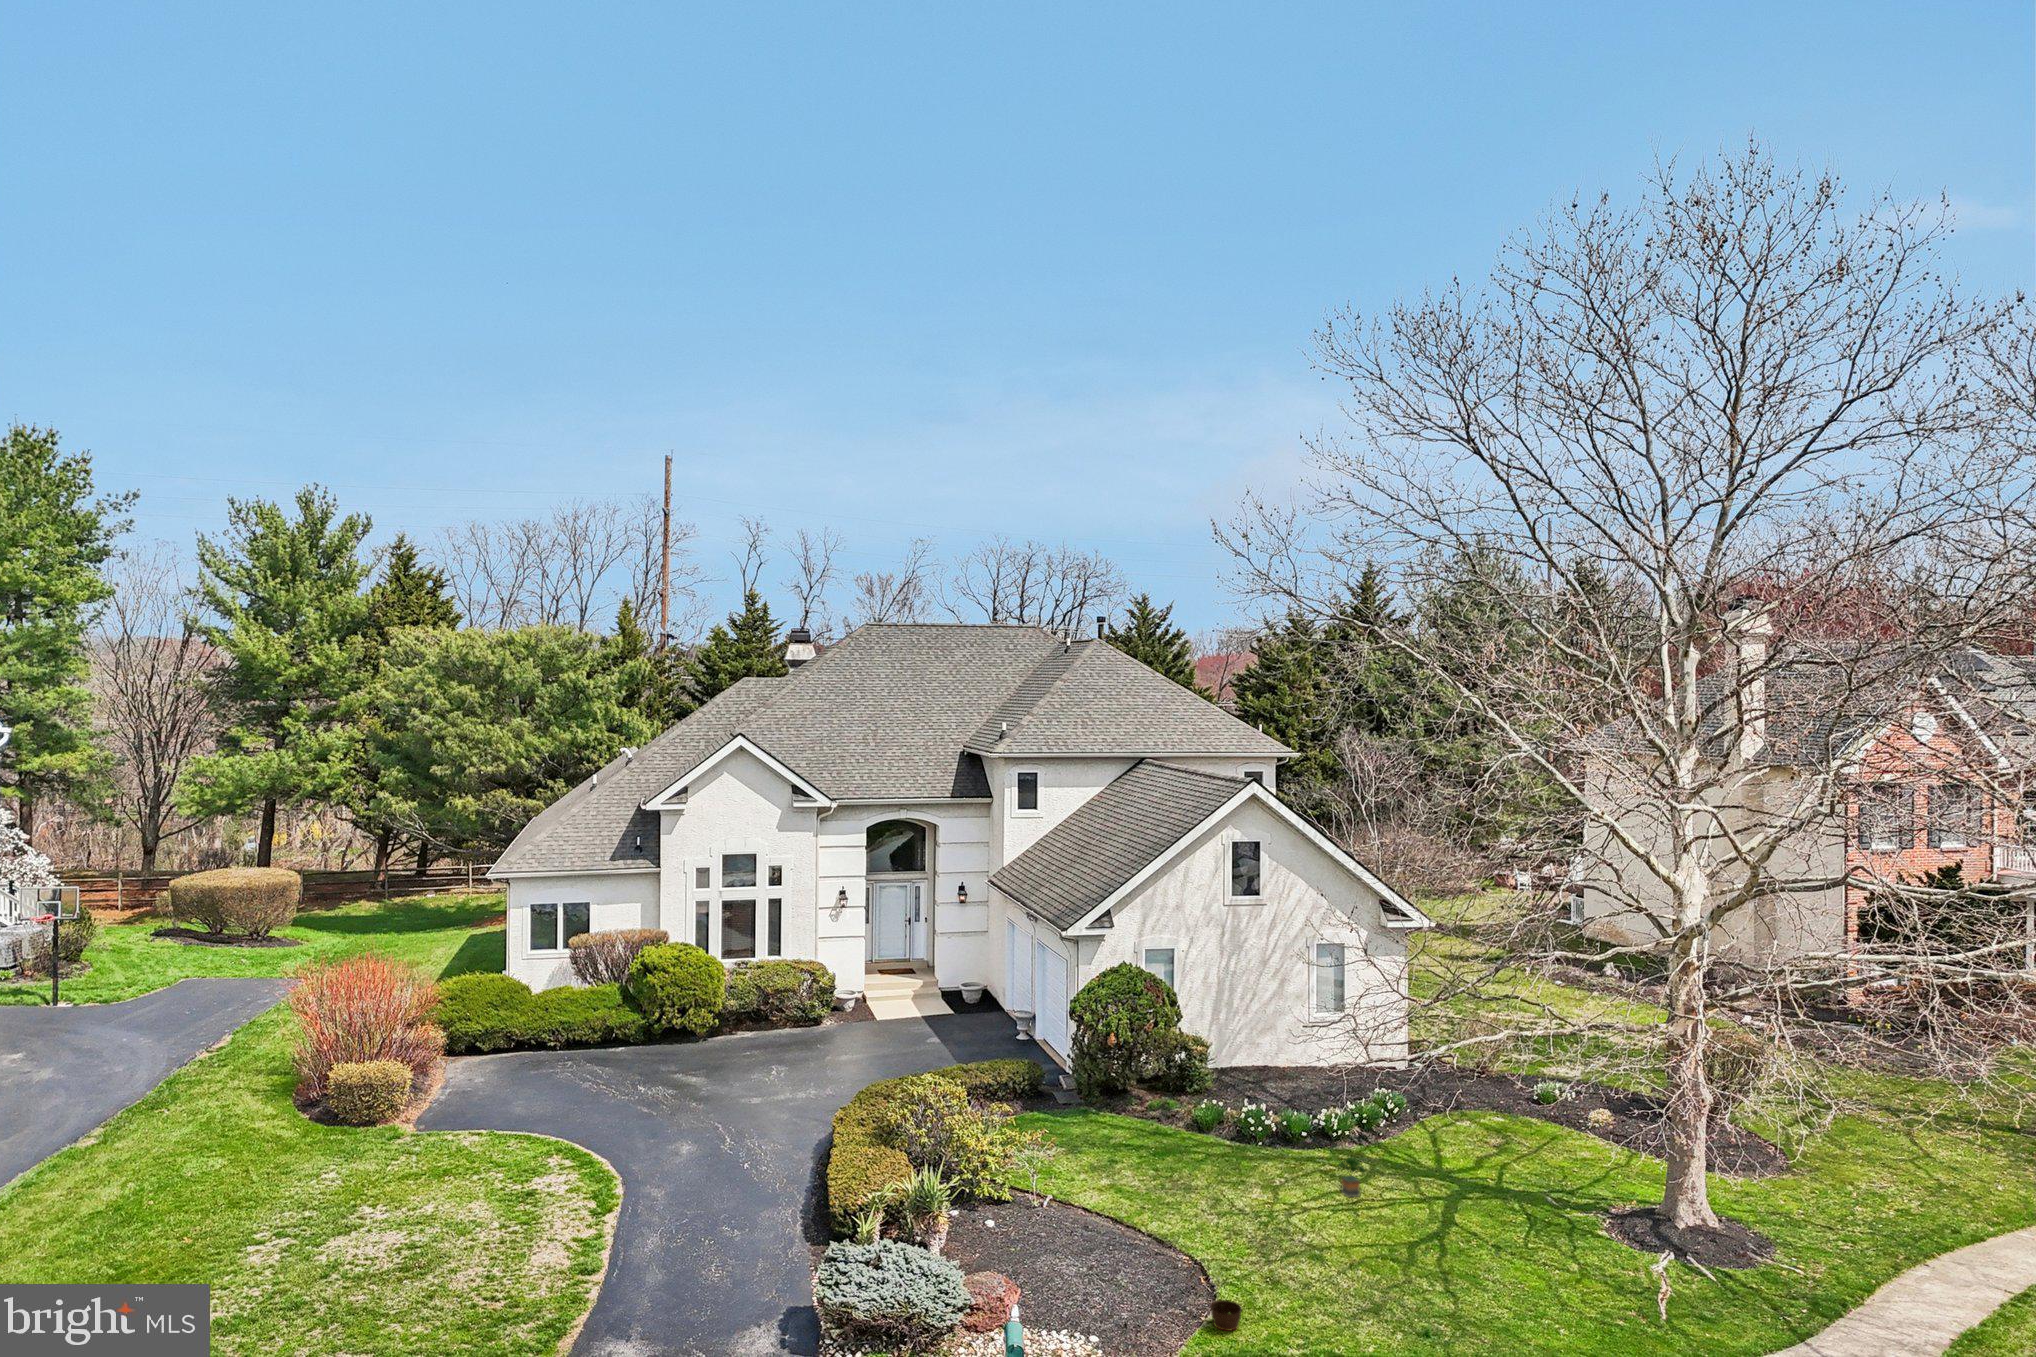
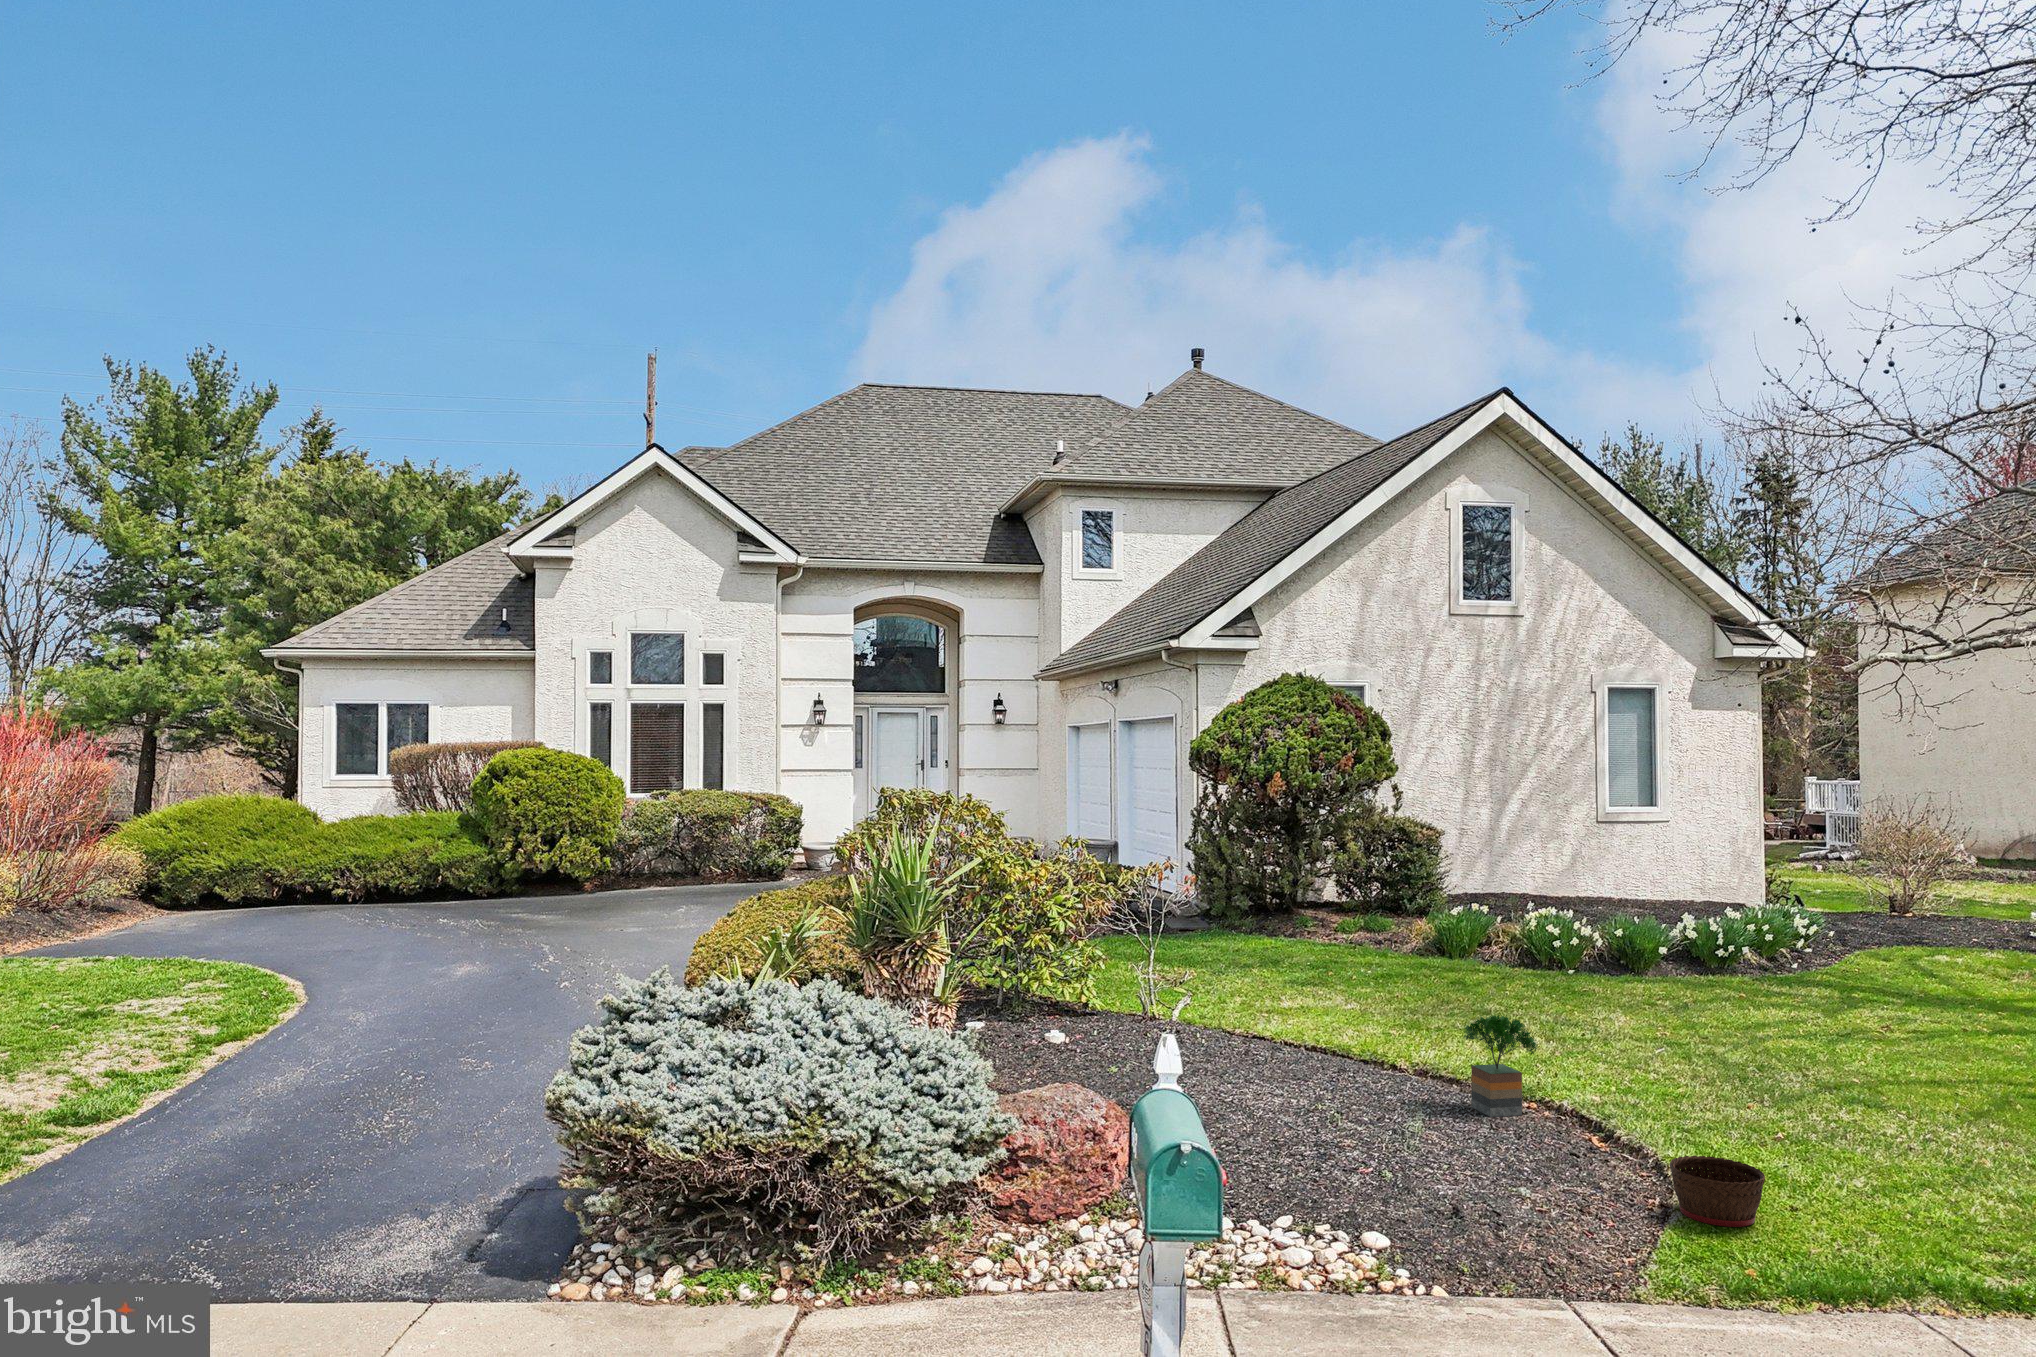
potted tree: present [1339,1158,1365,1197] -> present [1464,1015,1537,1117]

